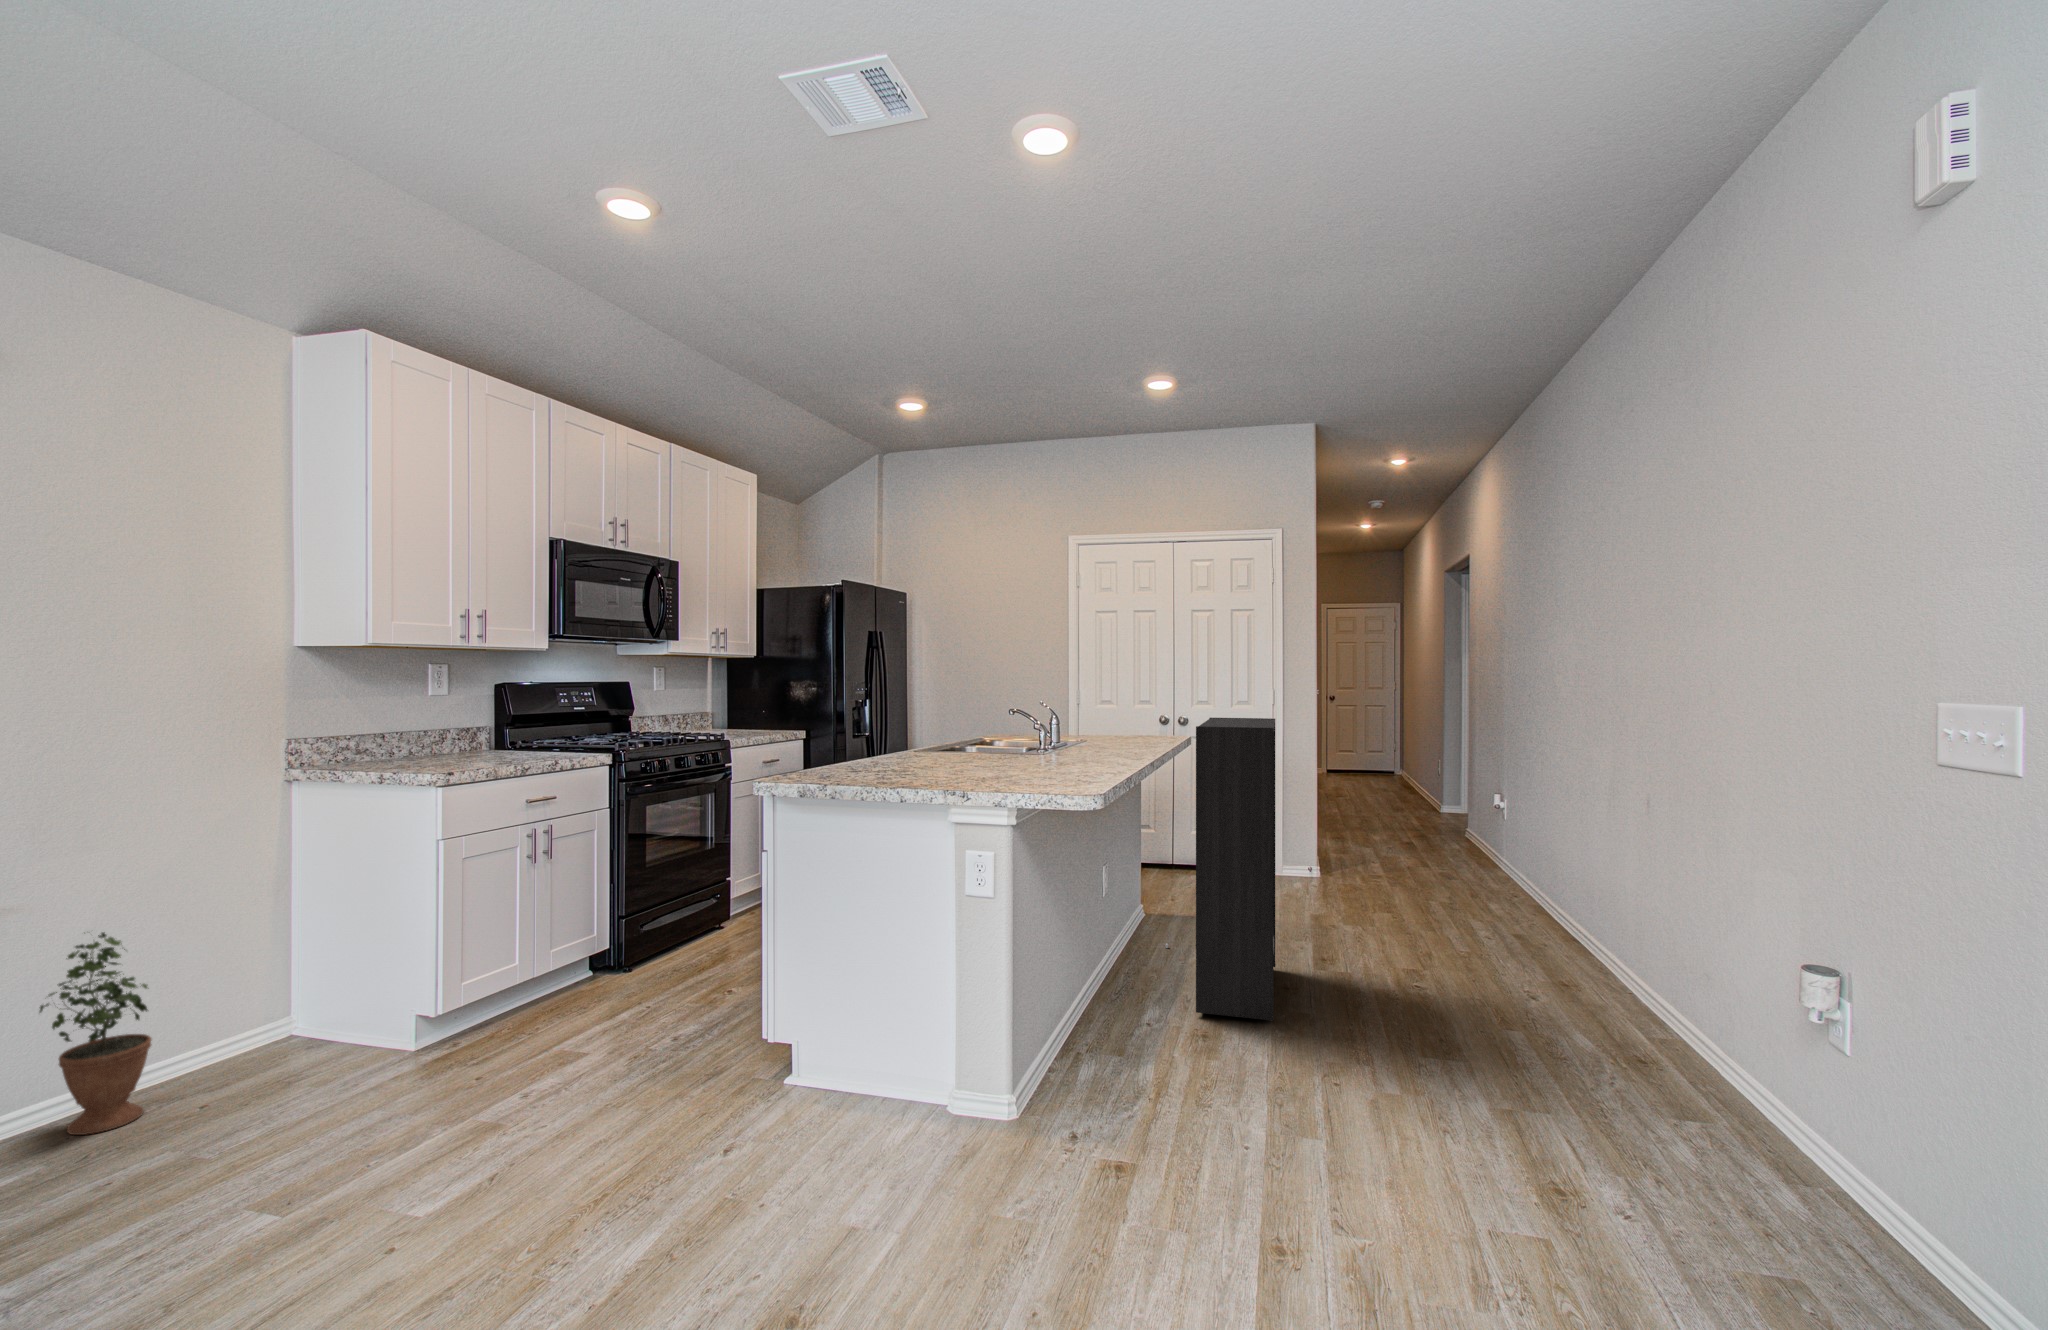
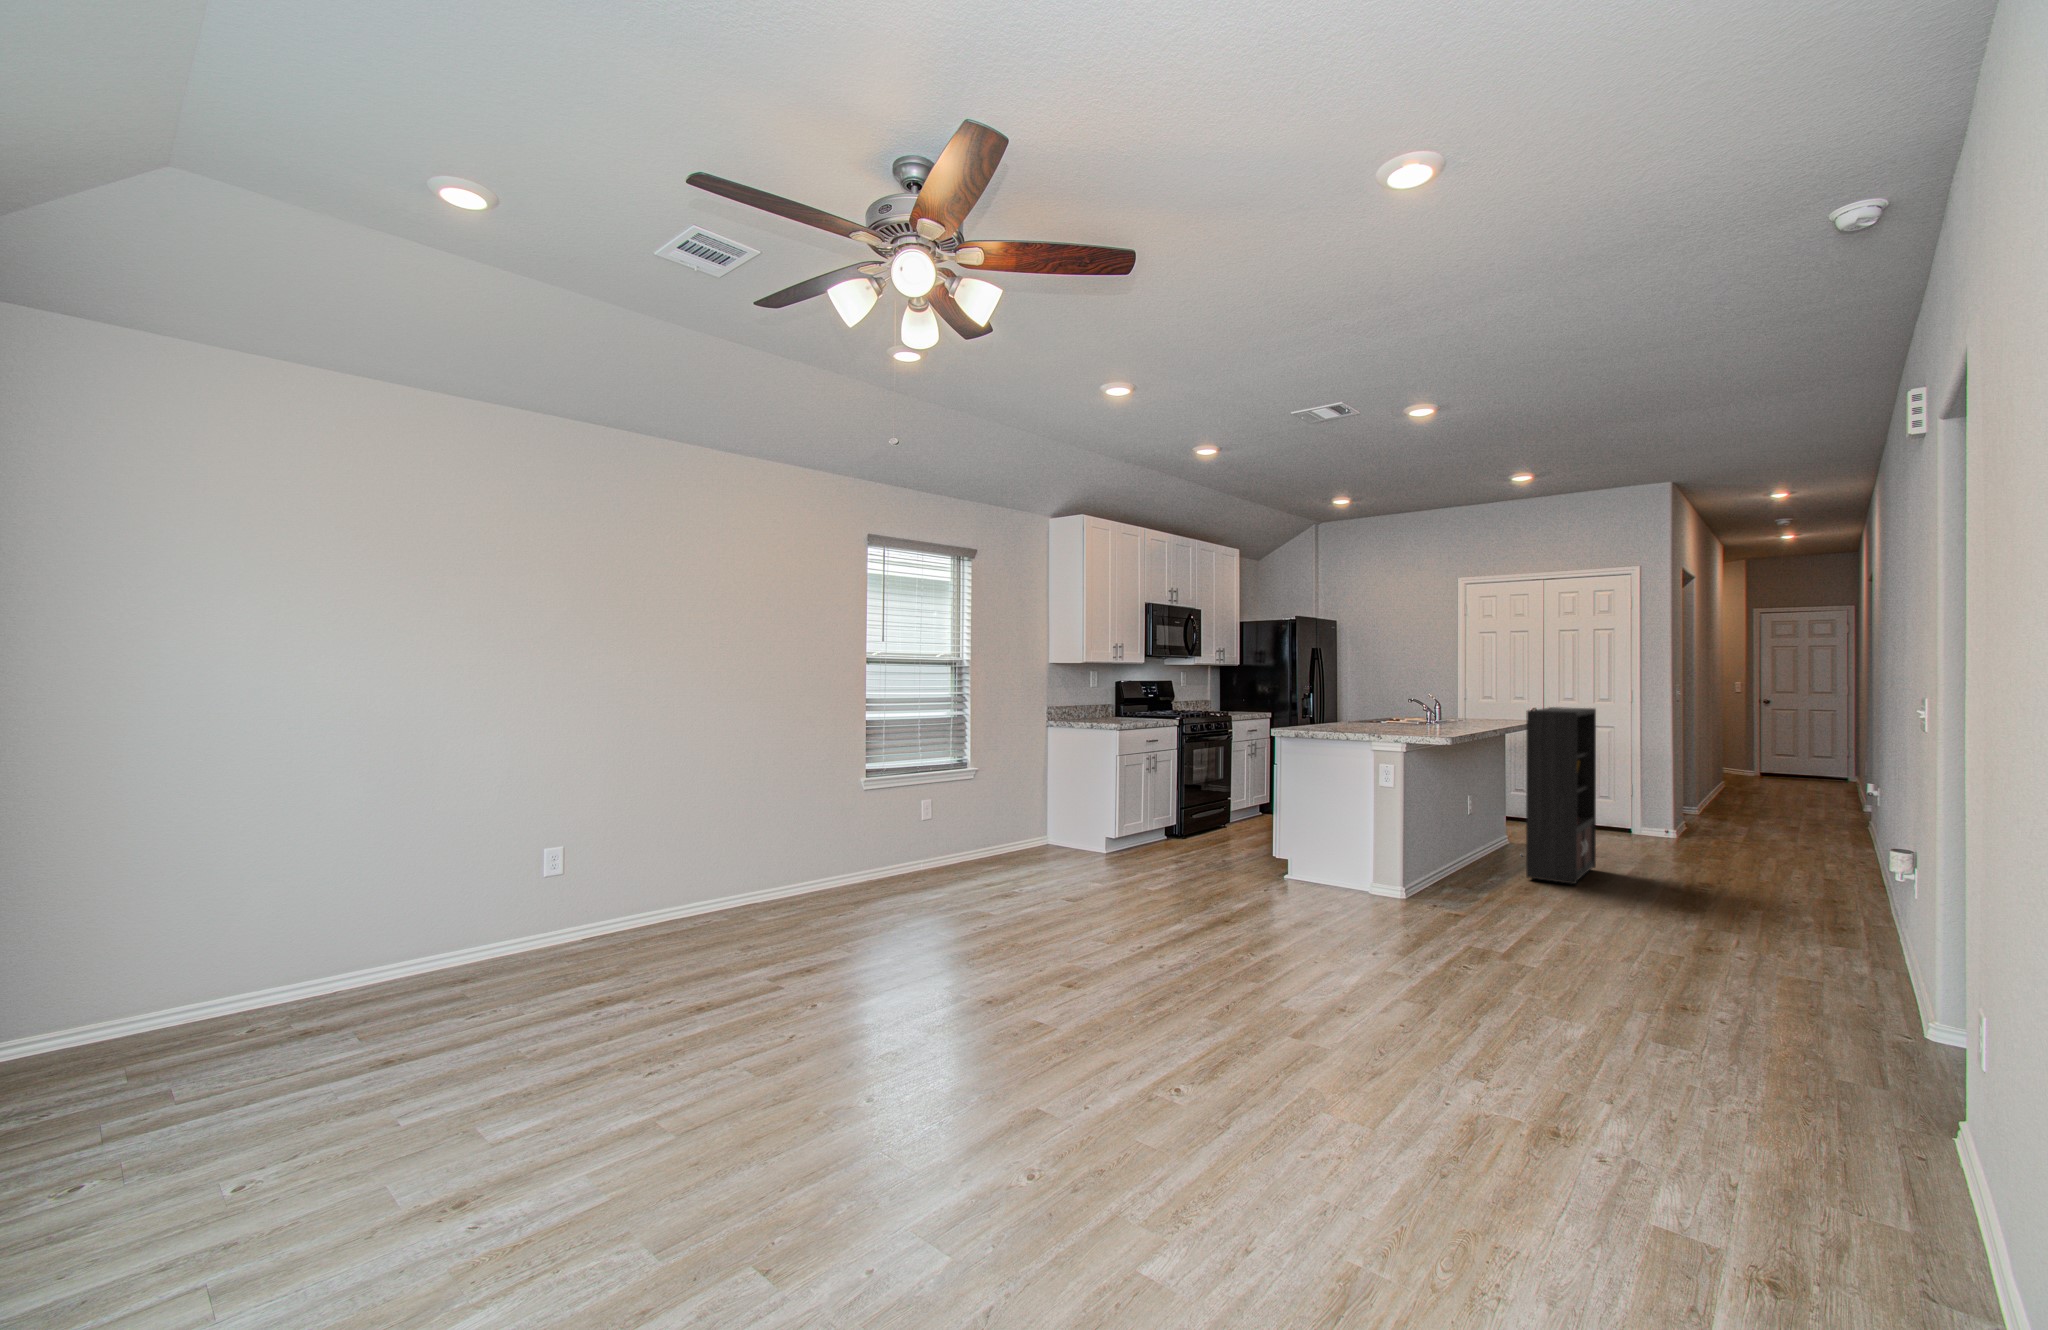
potted plant: present [39,932,152,1135] -> none [994,780,1024,859]

